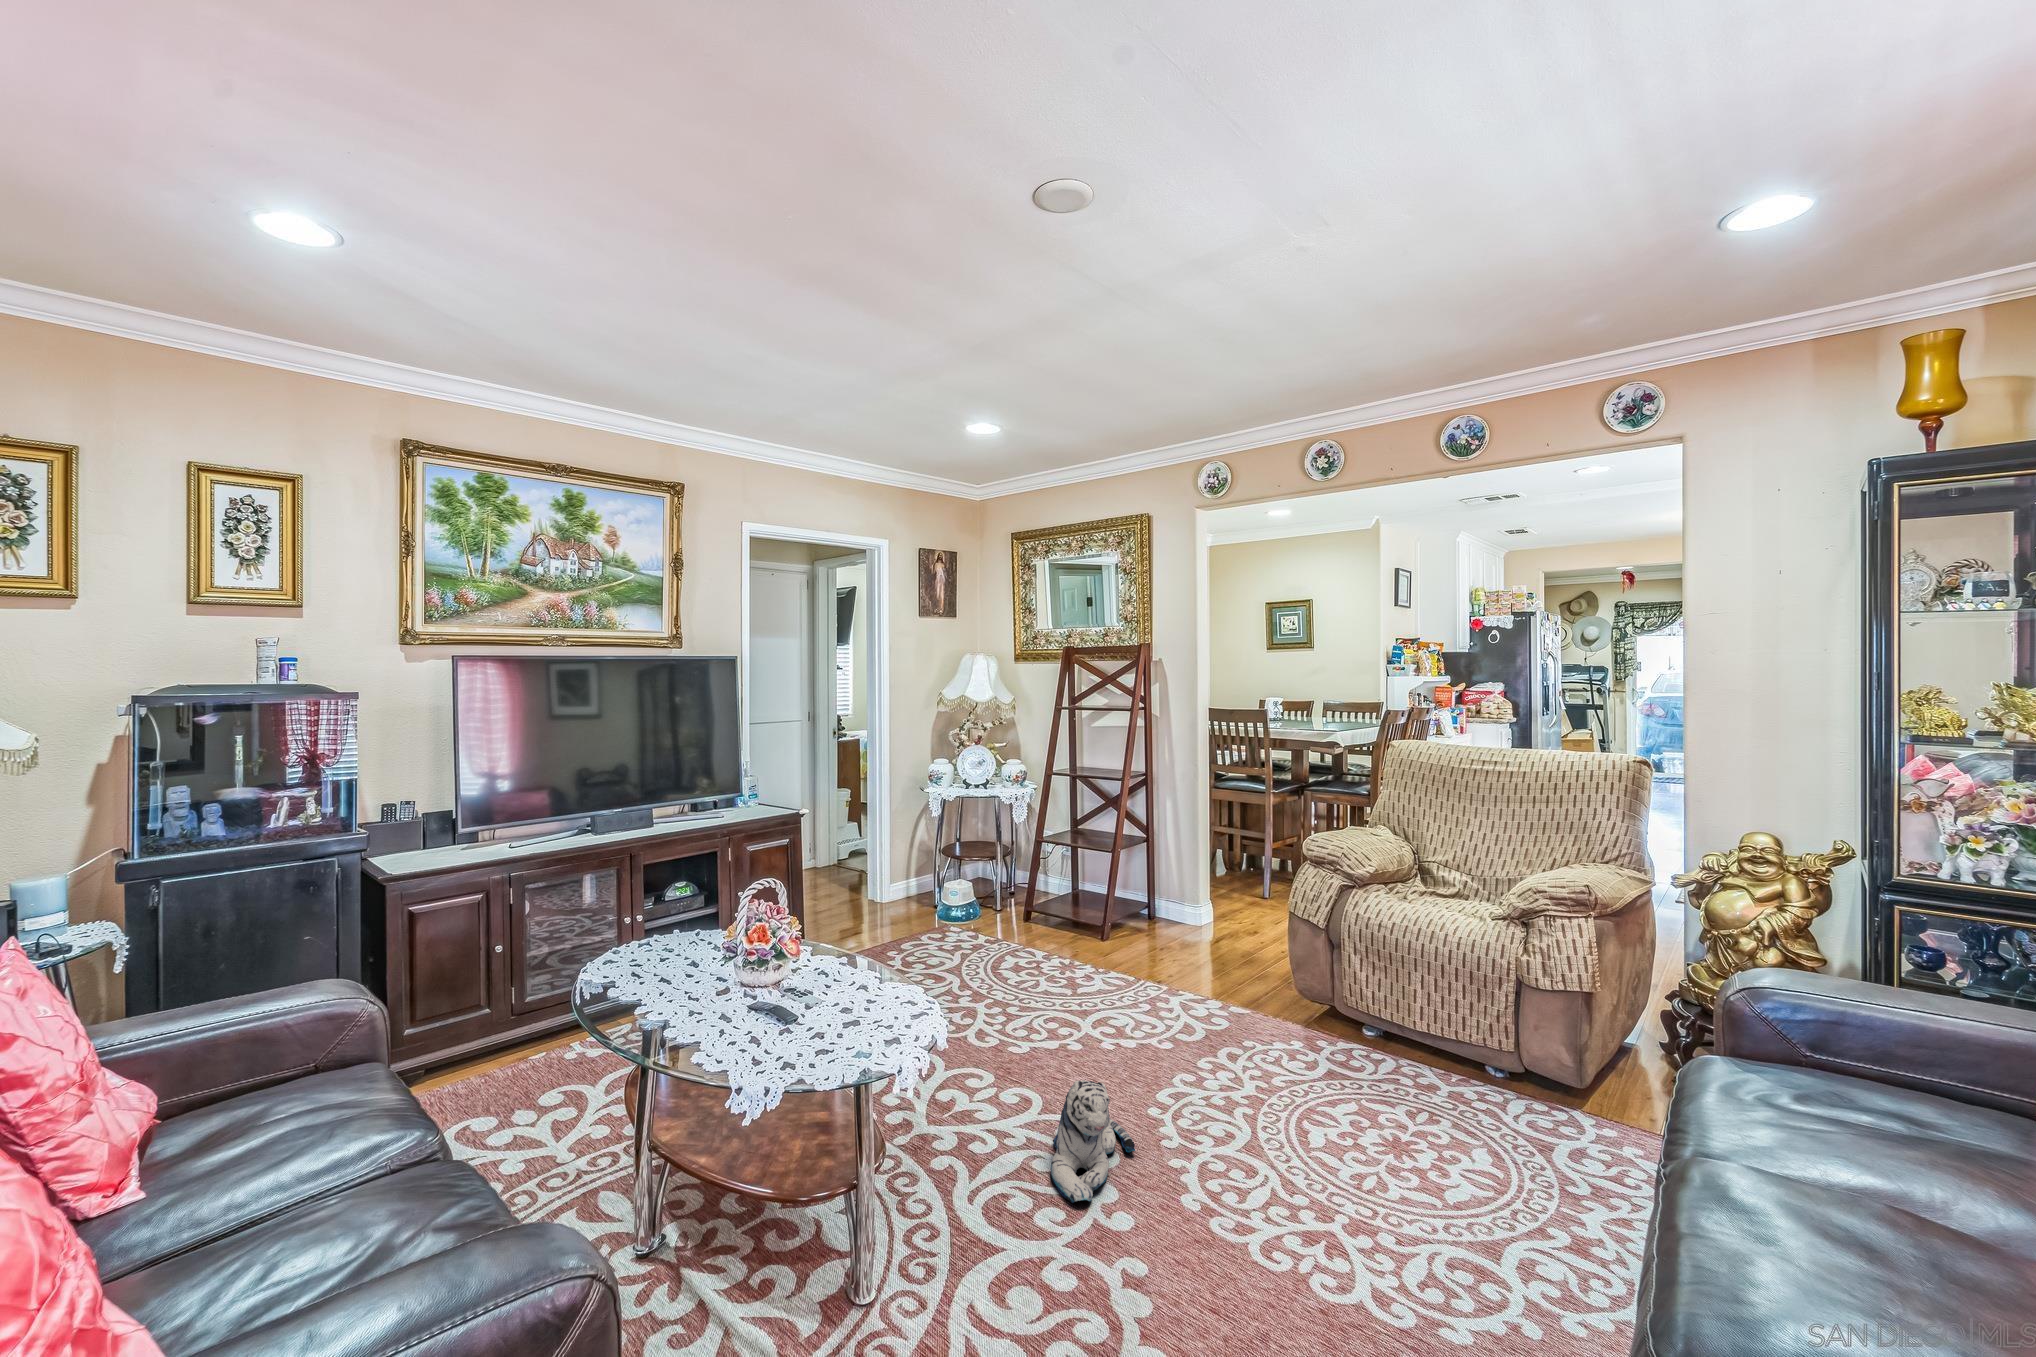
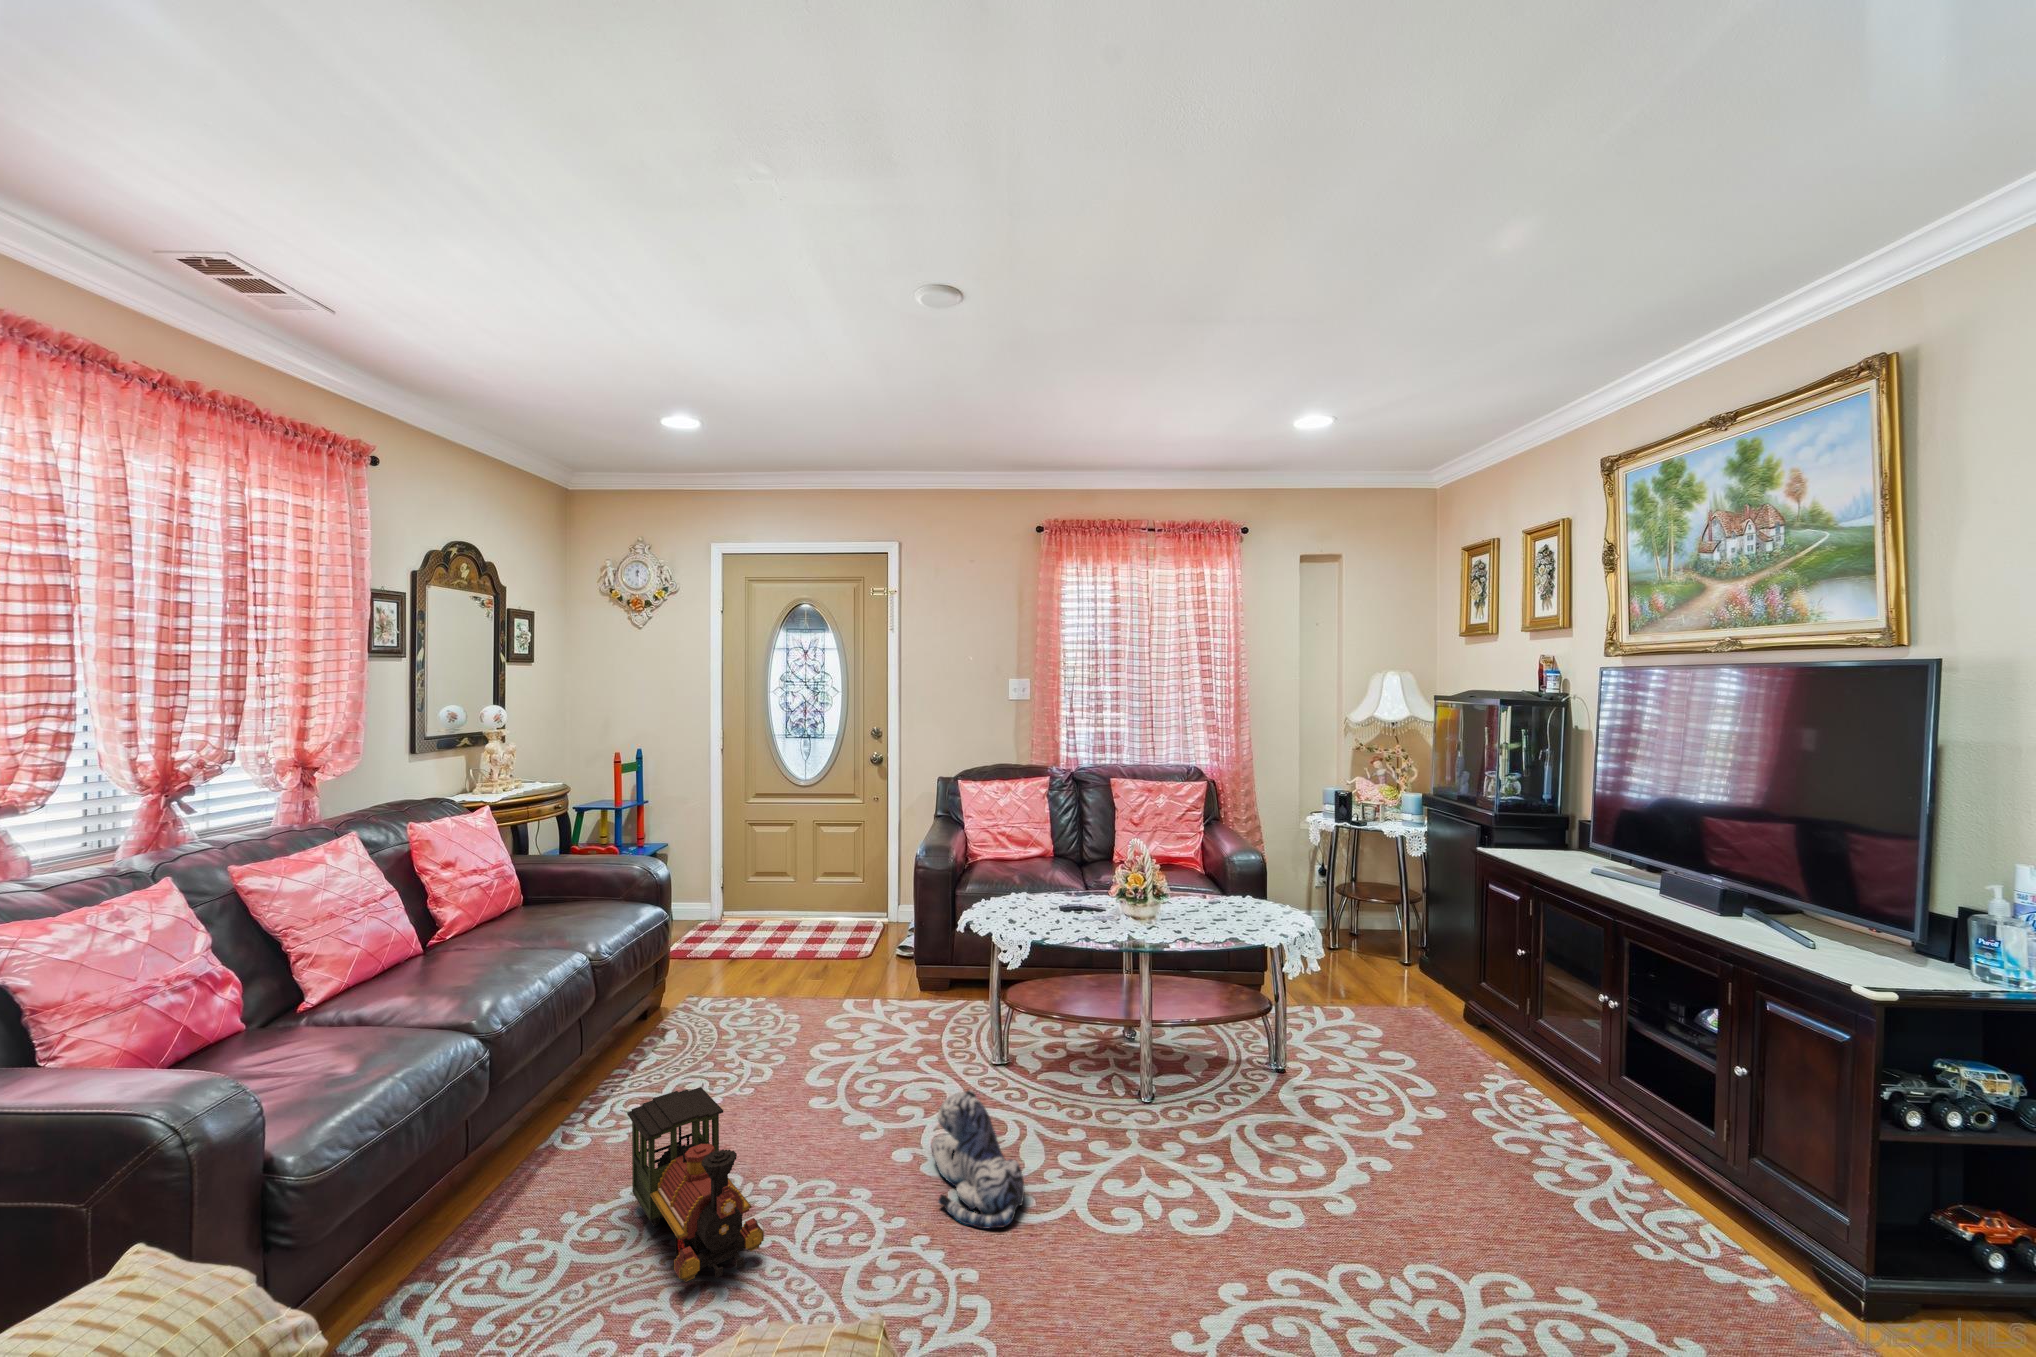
toy train: none [1305,1077,1460,1285] -> present [627,1087,764,1282]

